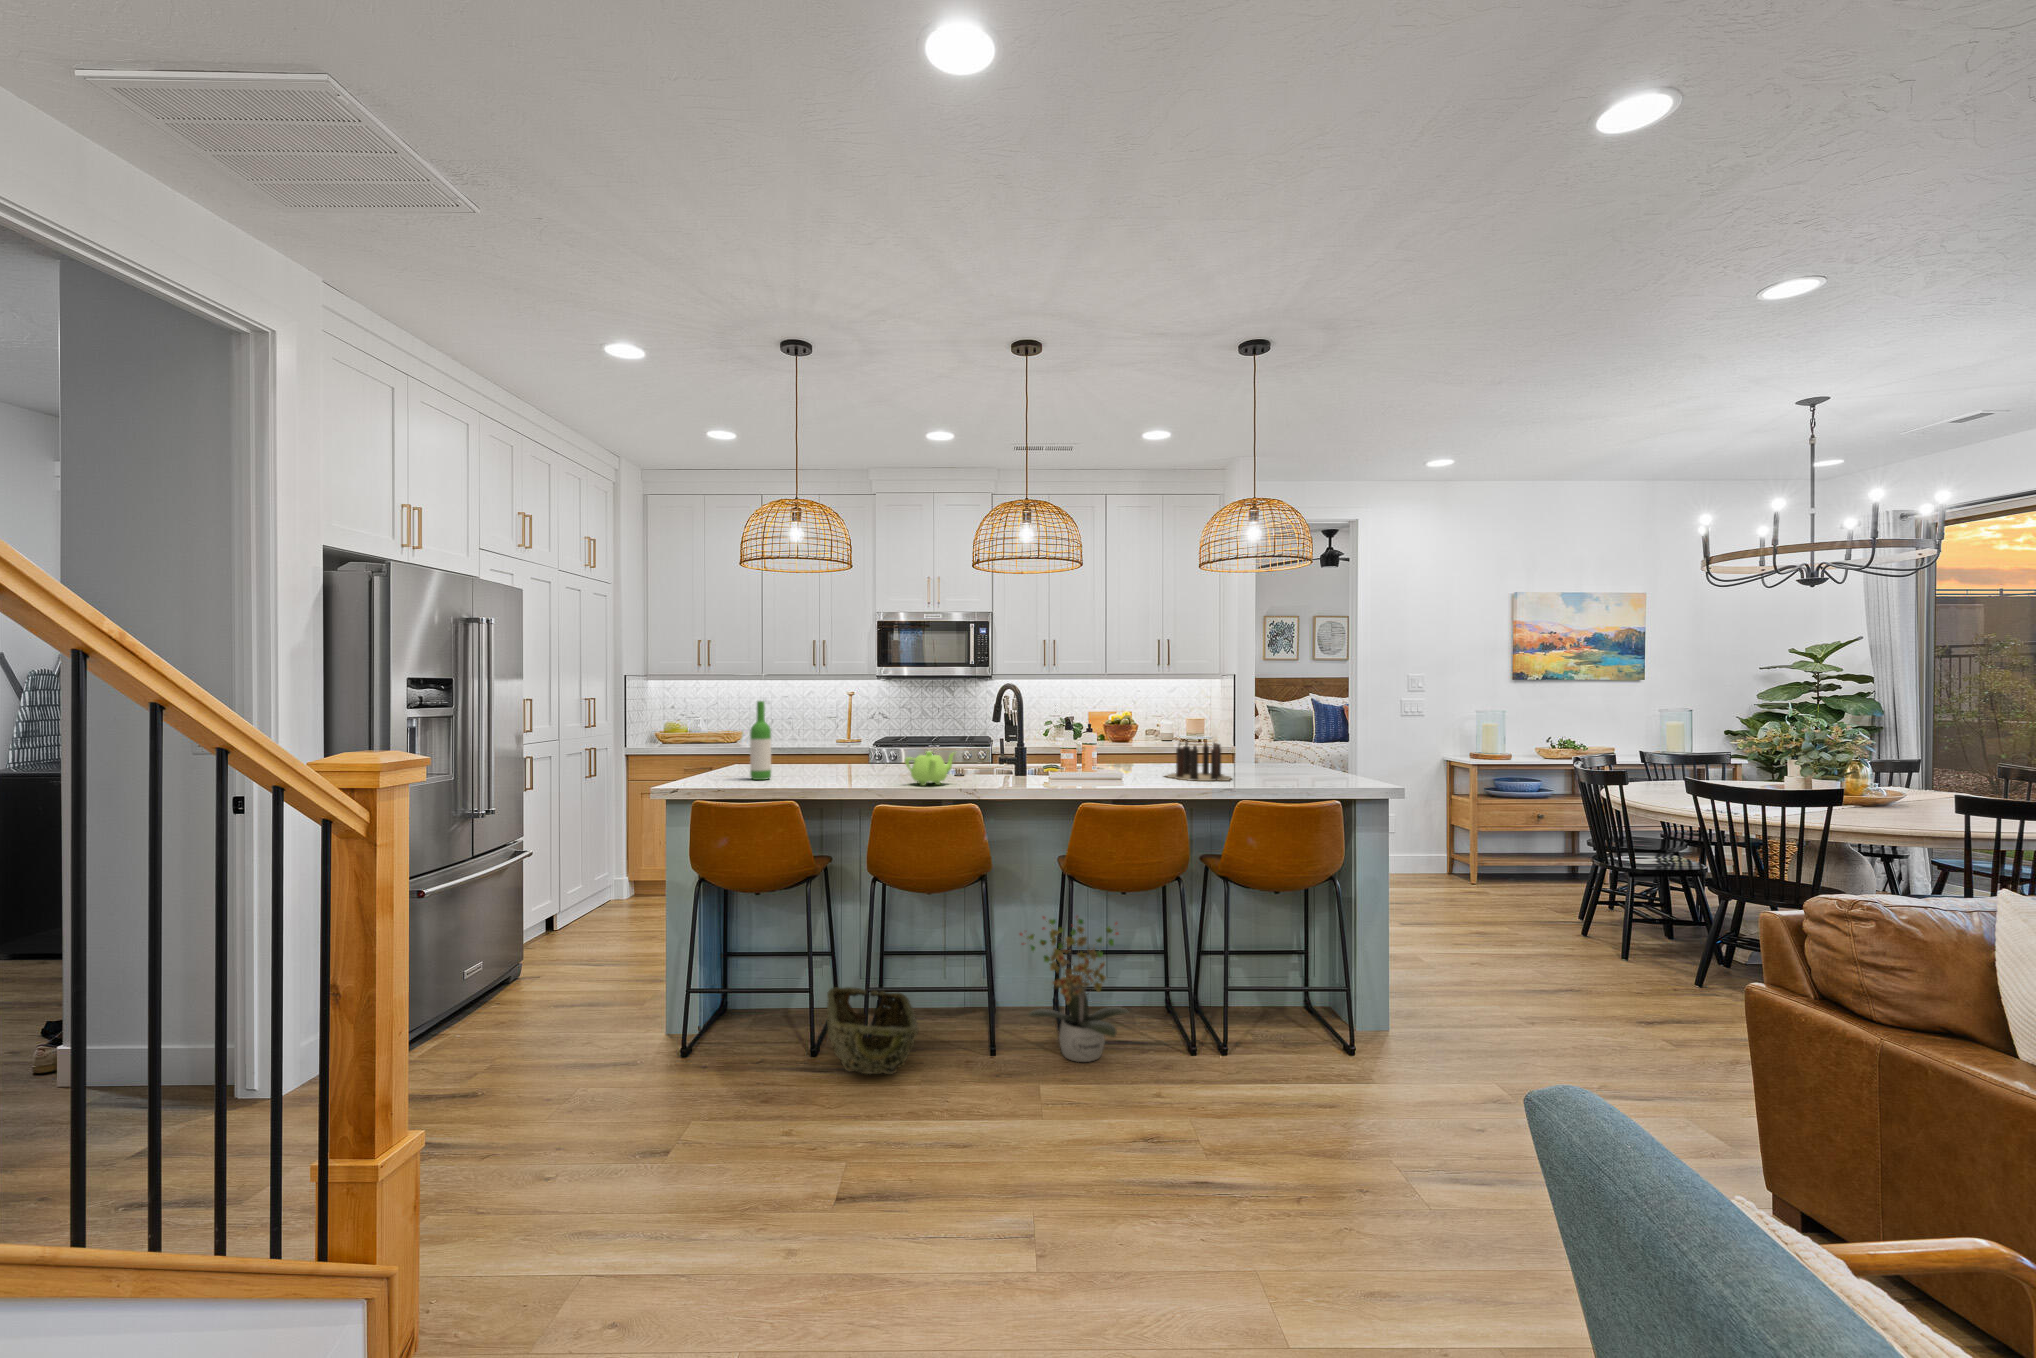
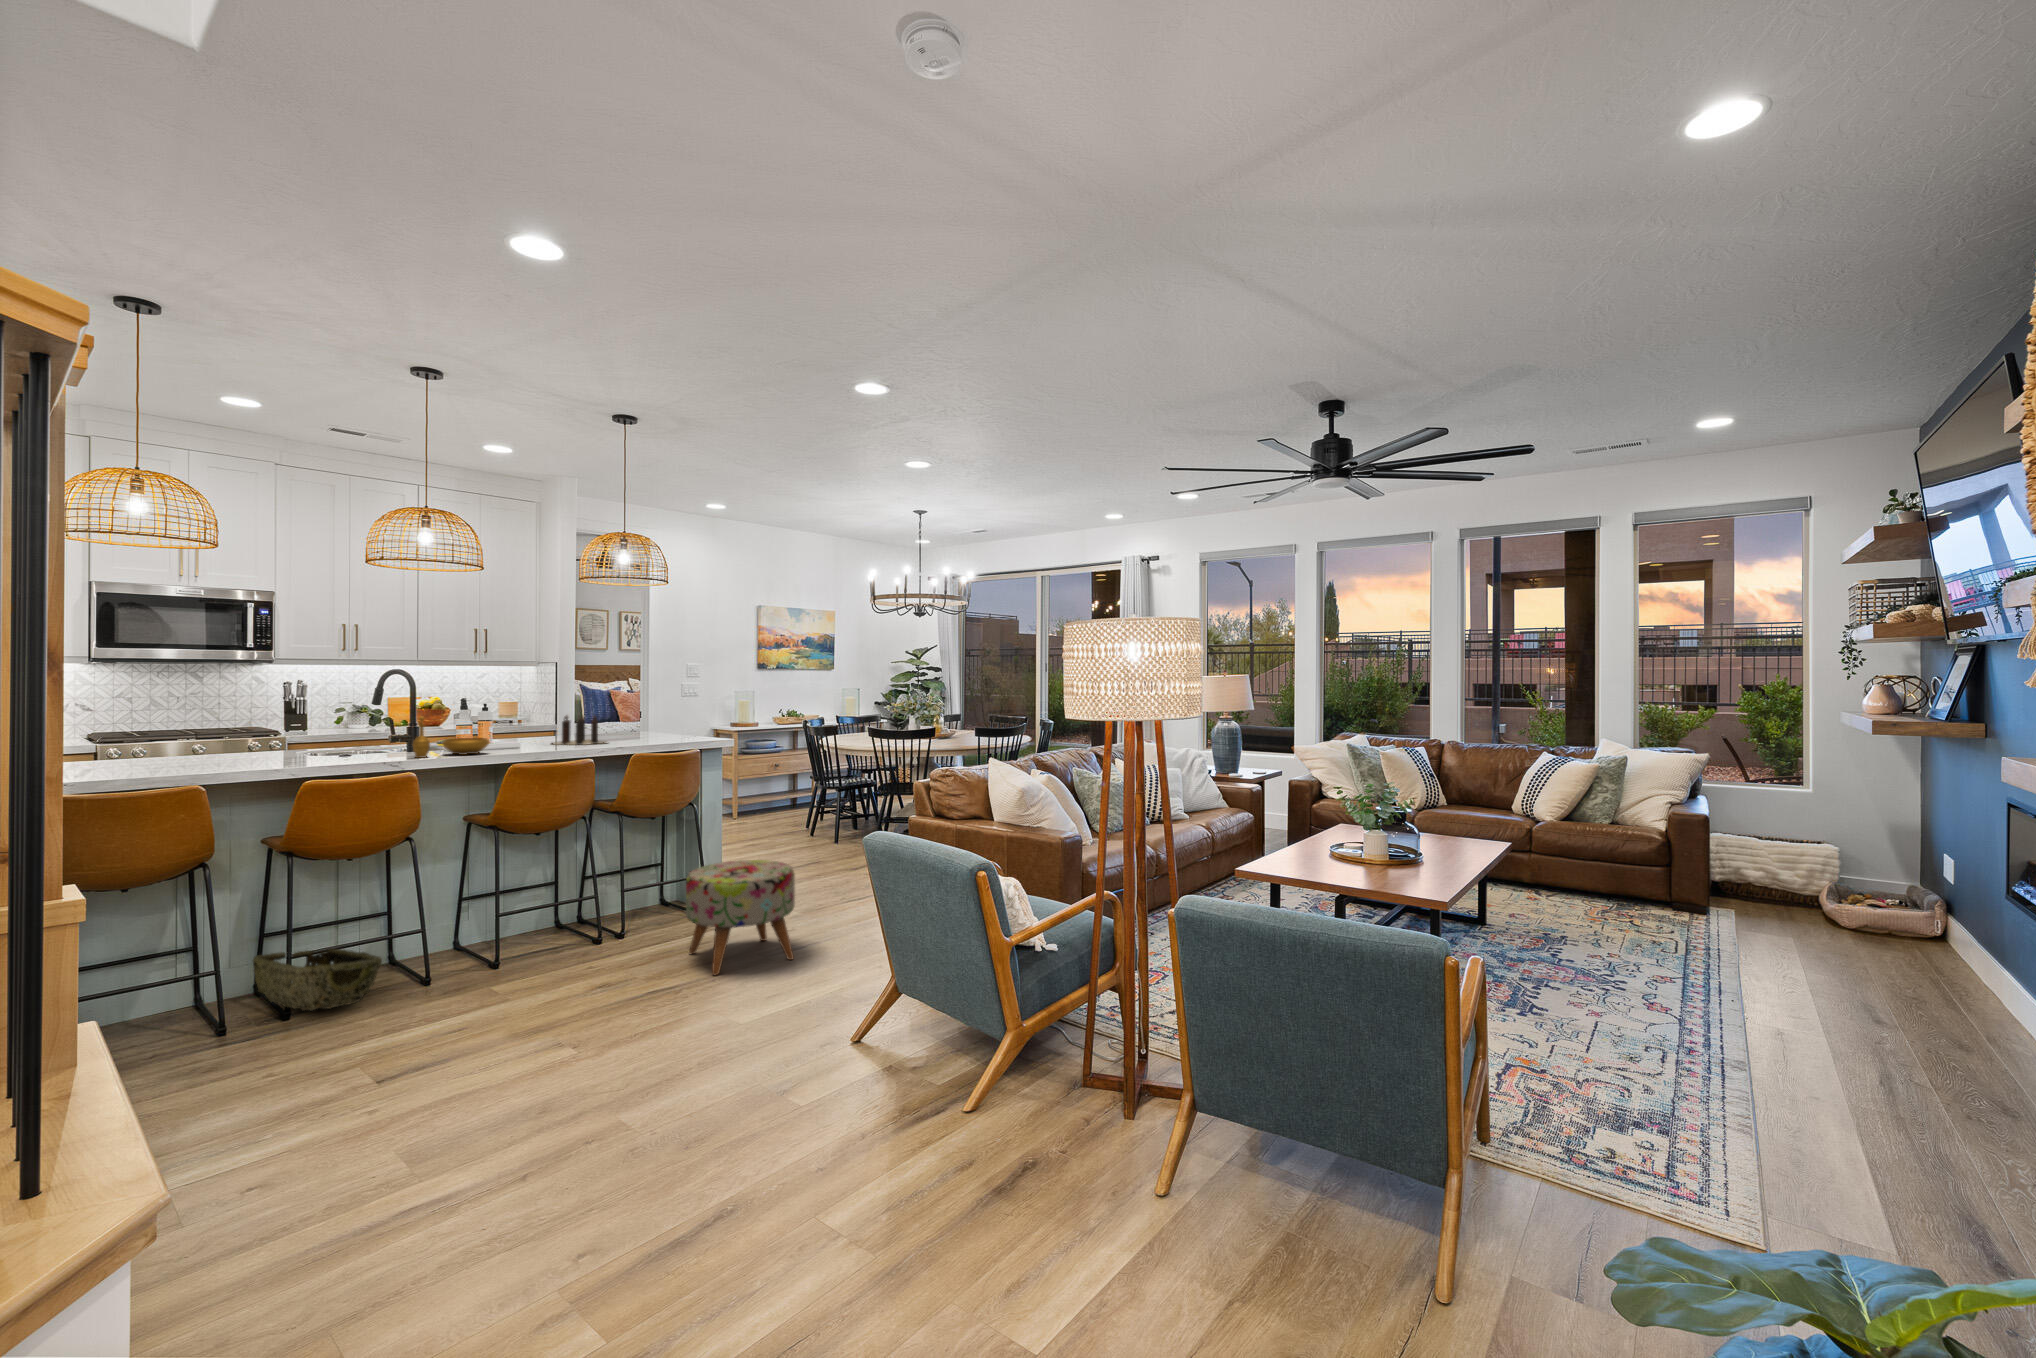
wine bottle: present [750,701,771,780] -> none [114,689,144,771]
decorative bowl: none [985,737,1069,787] -> present [413,716,489,758]
teapot: present [905,751,954,786] -> none [327,731,380,762]
potted plant: present [1020,916,1128,1062] -> none [467,850,555,959]
ottoman: none [1263,1000,1457,1232] -> present [686,860,795,975]

